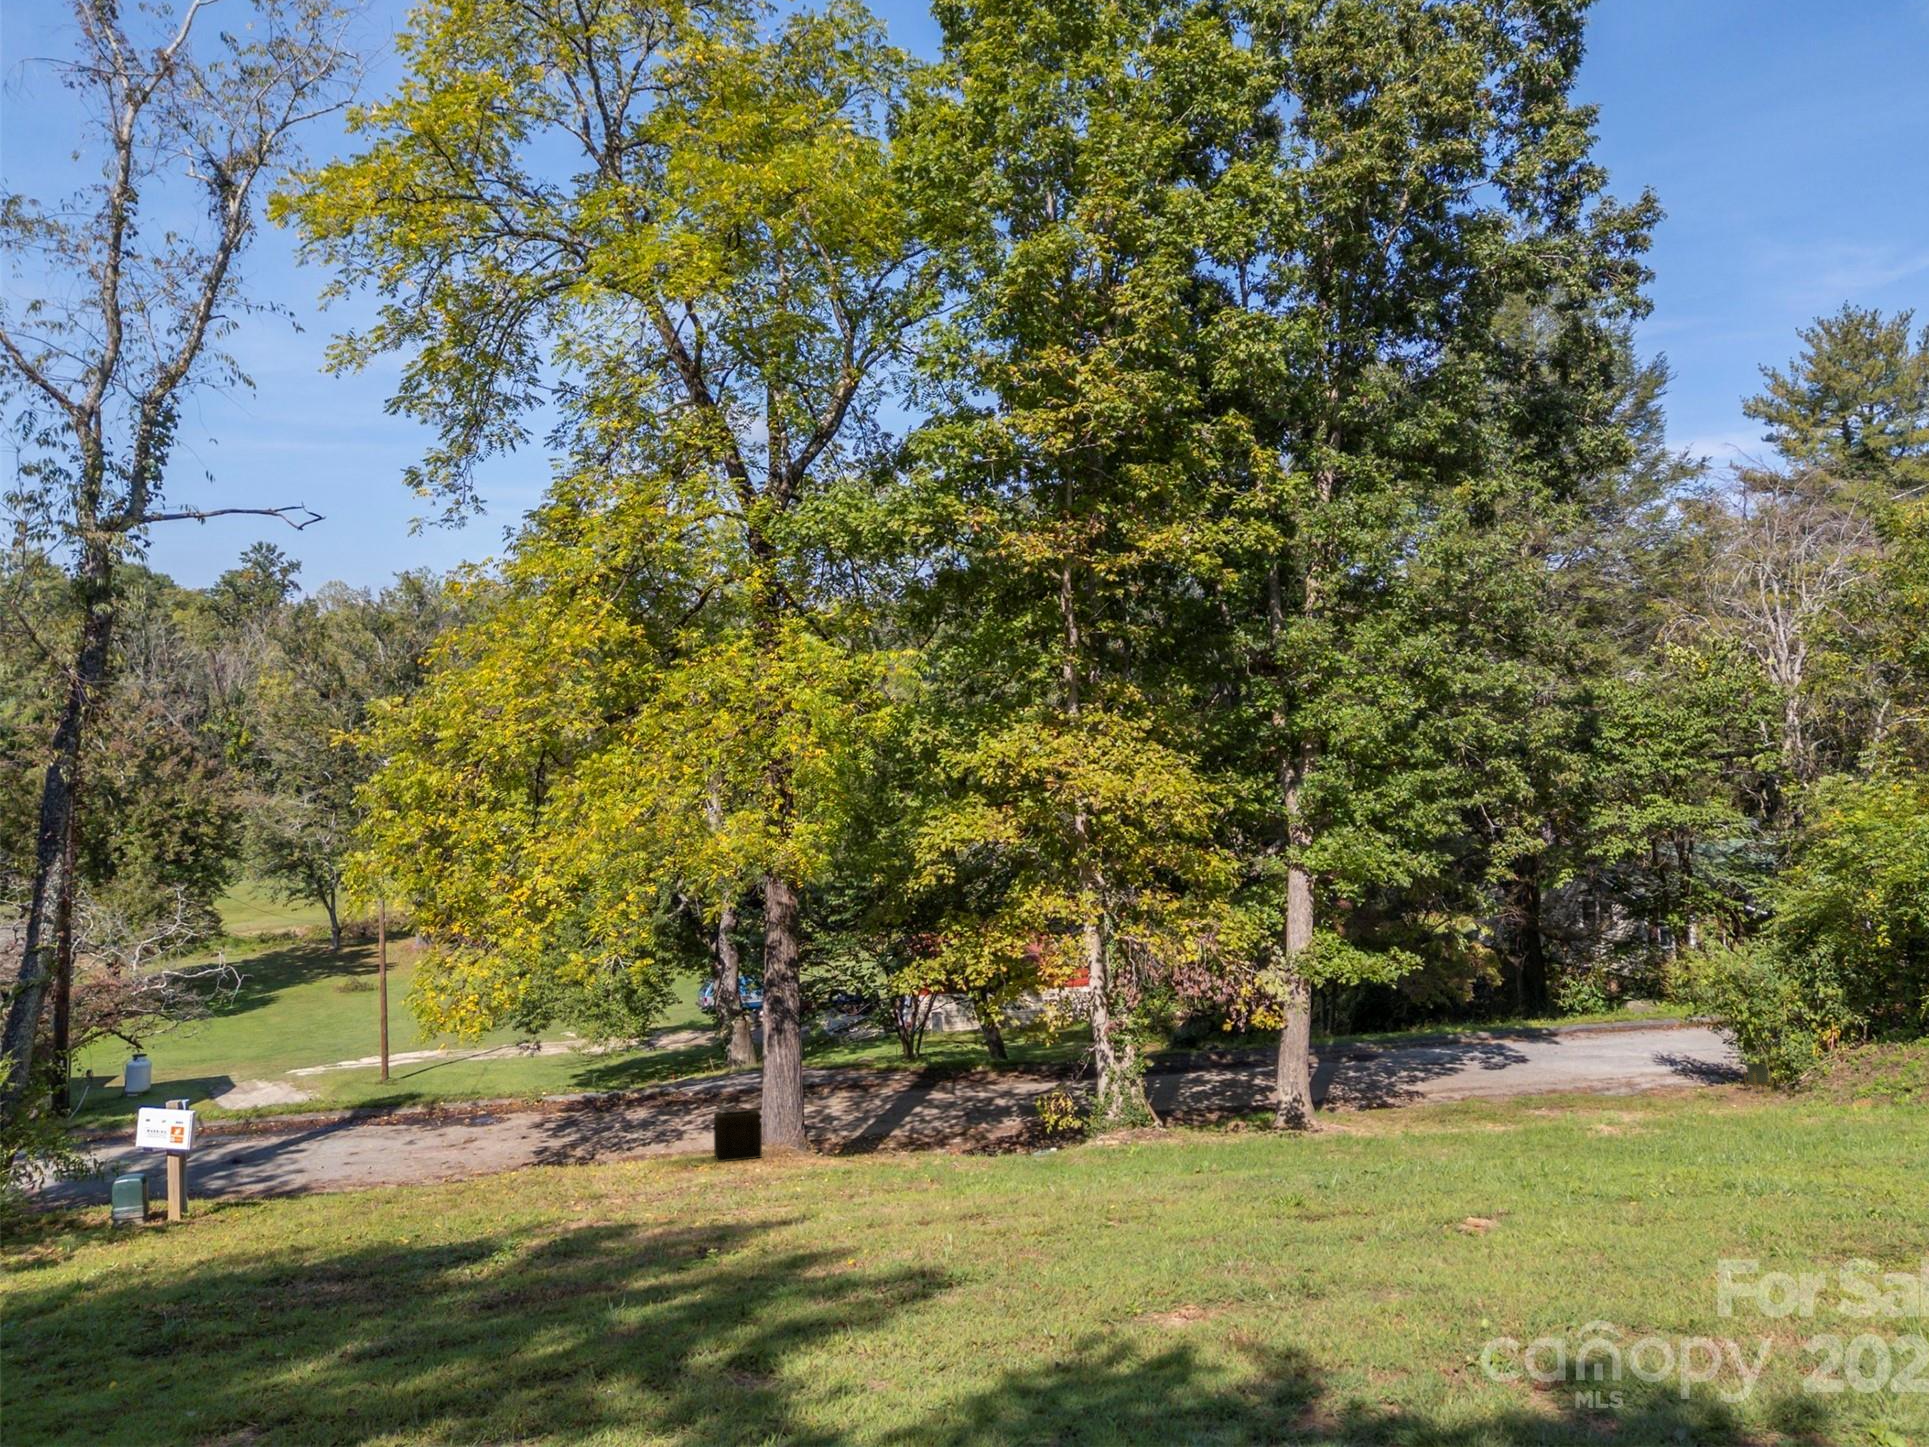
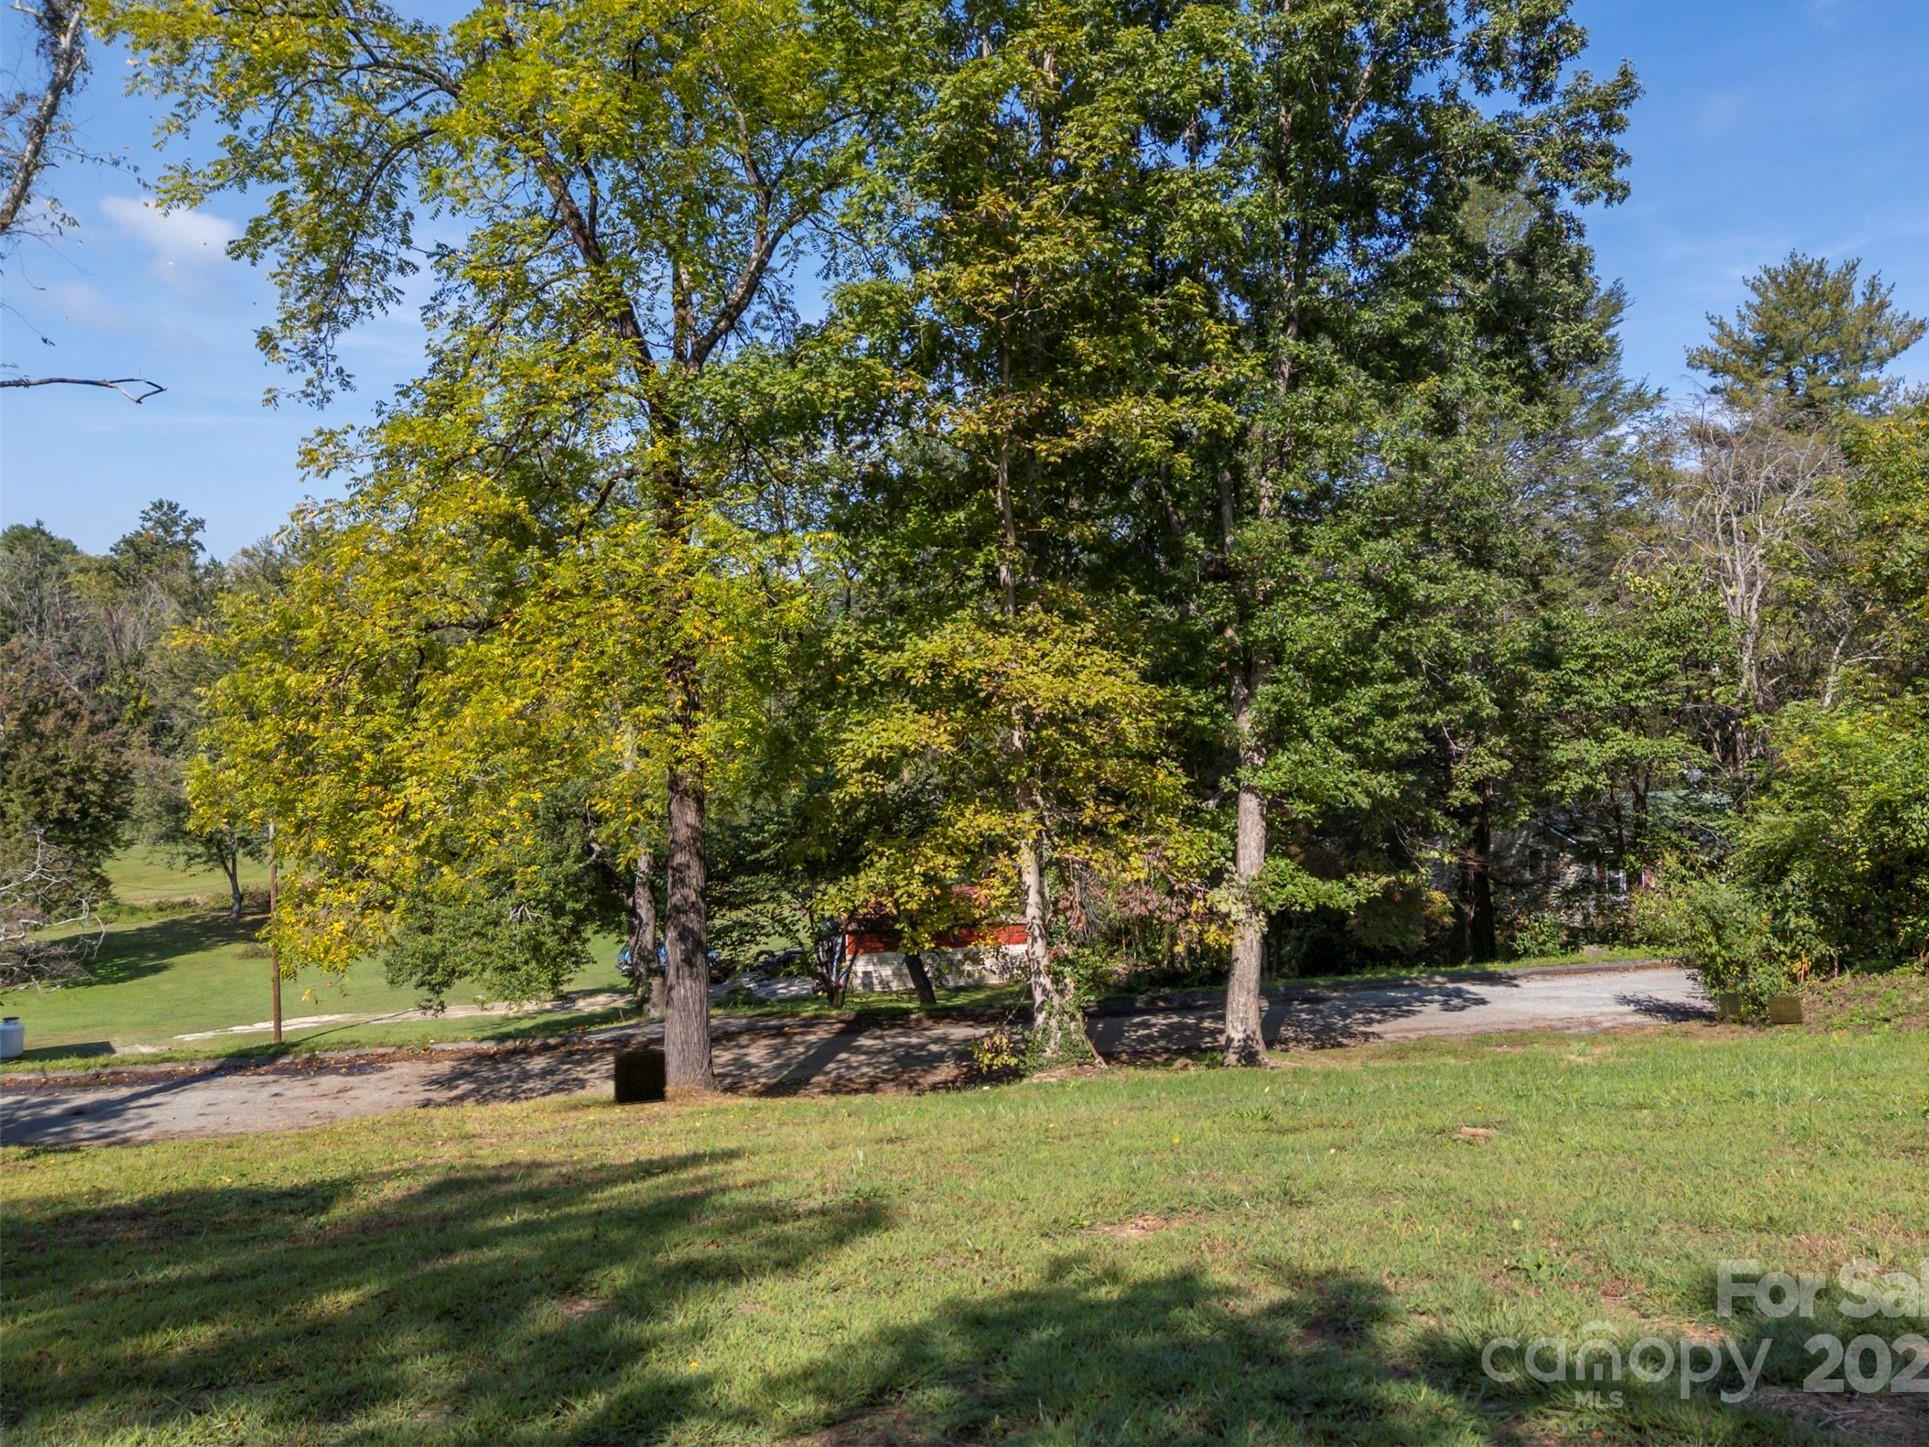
wooden bucket: none [1792,1068,1828,1095] -> present [1767,996,1803,1023]

